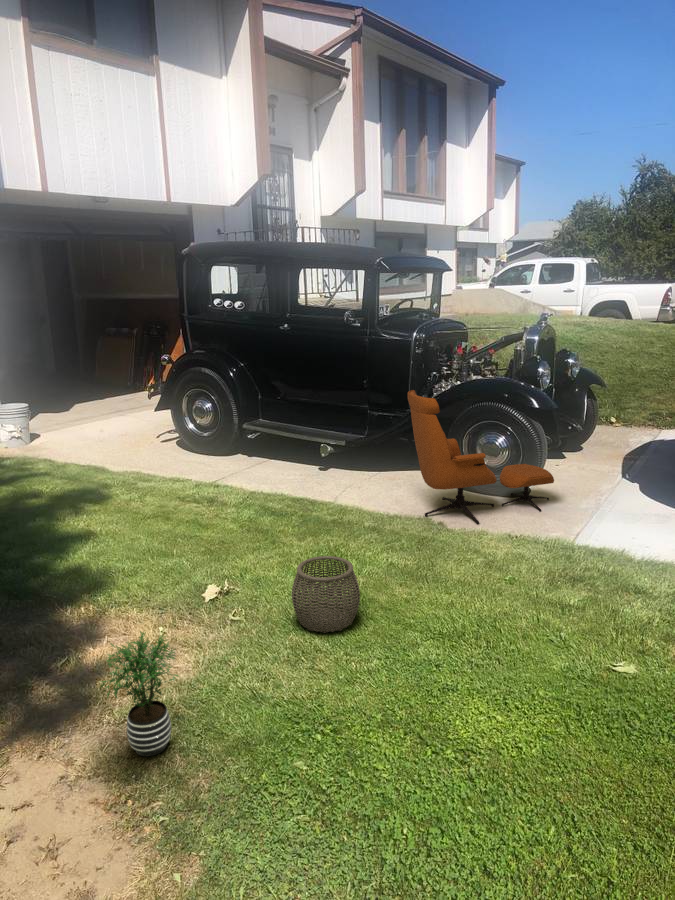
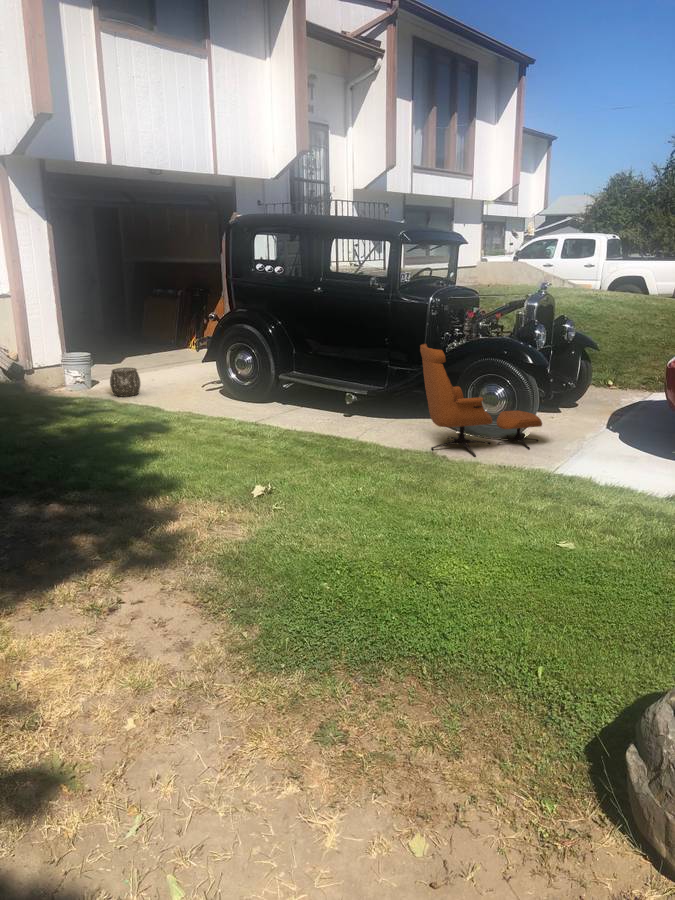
woven basket: present [291,556,360,633] -> present [110,367,140,397]
potted plant: present [100,631,178,757] -> none [186,500,243,586]

